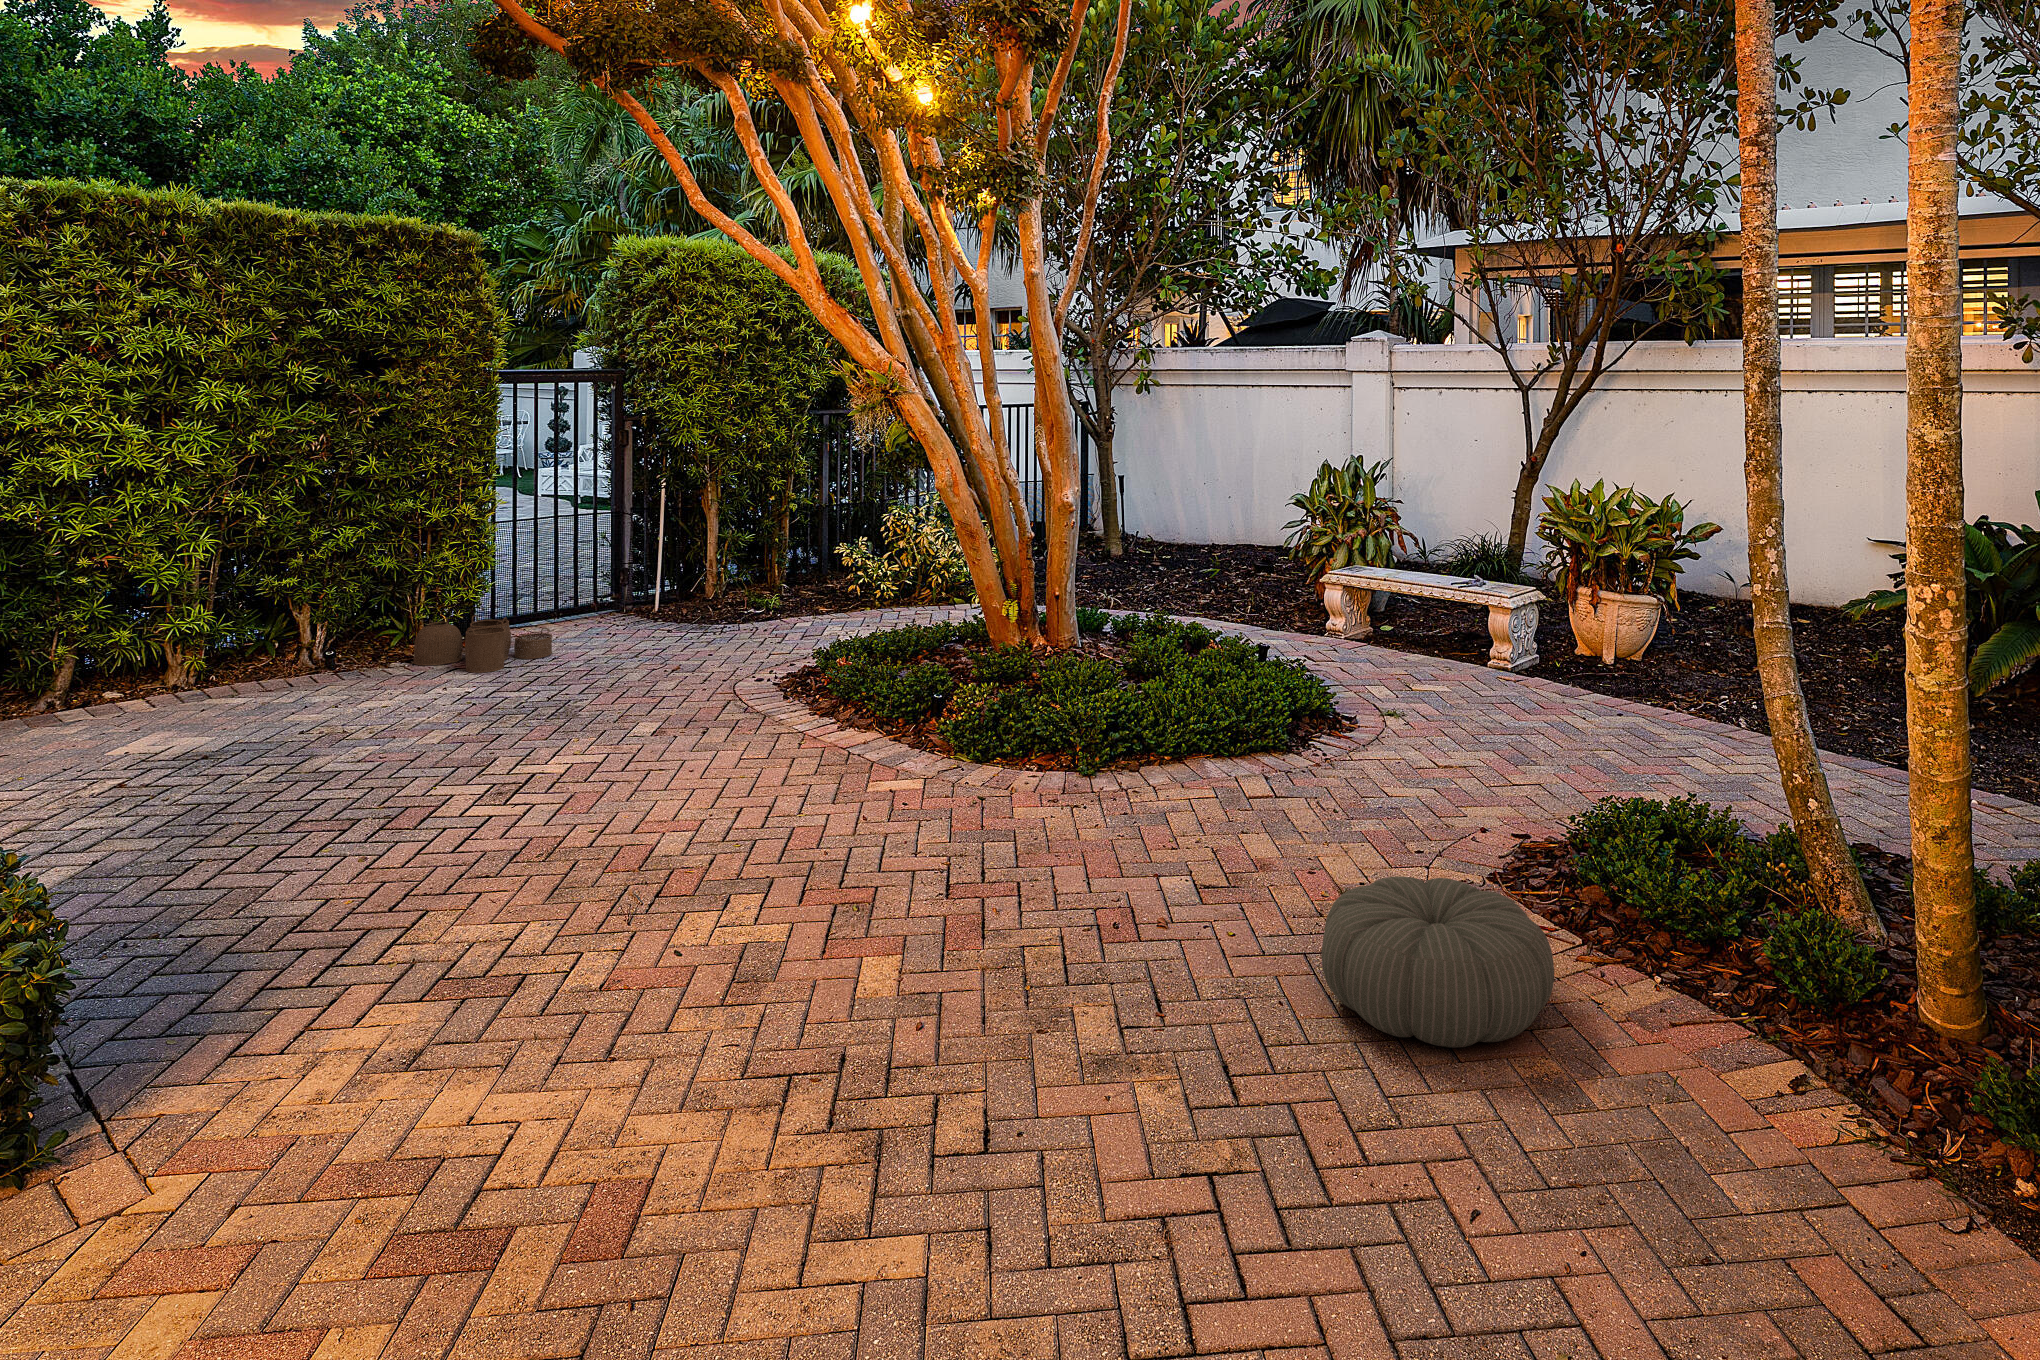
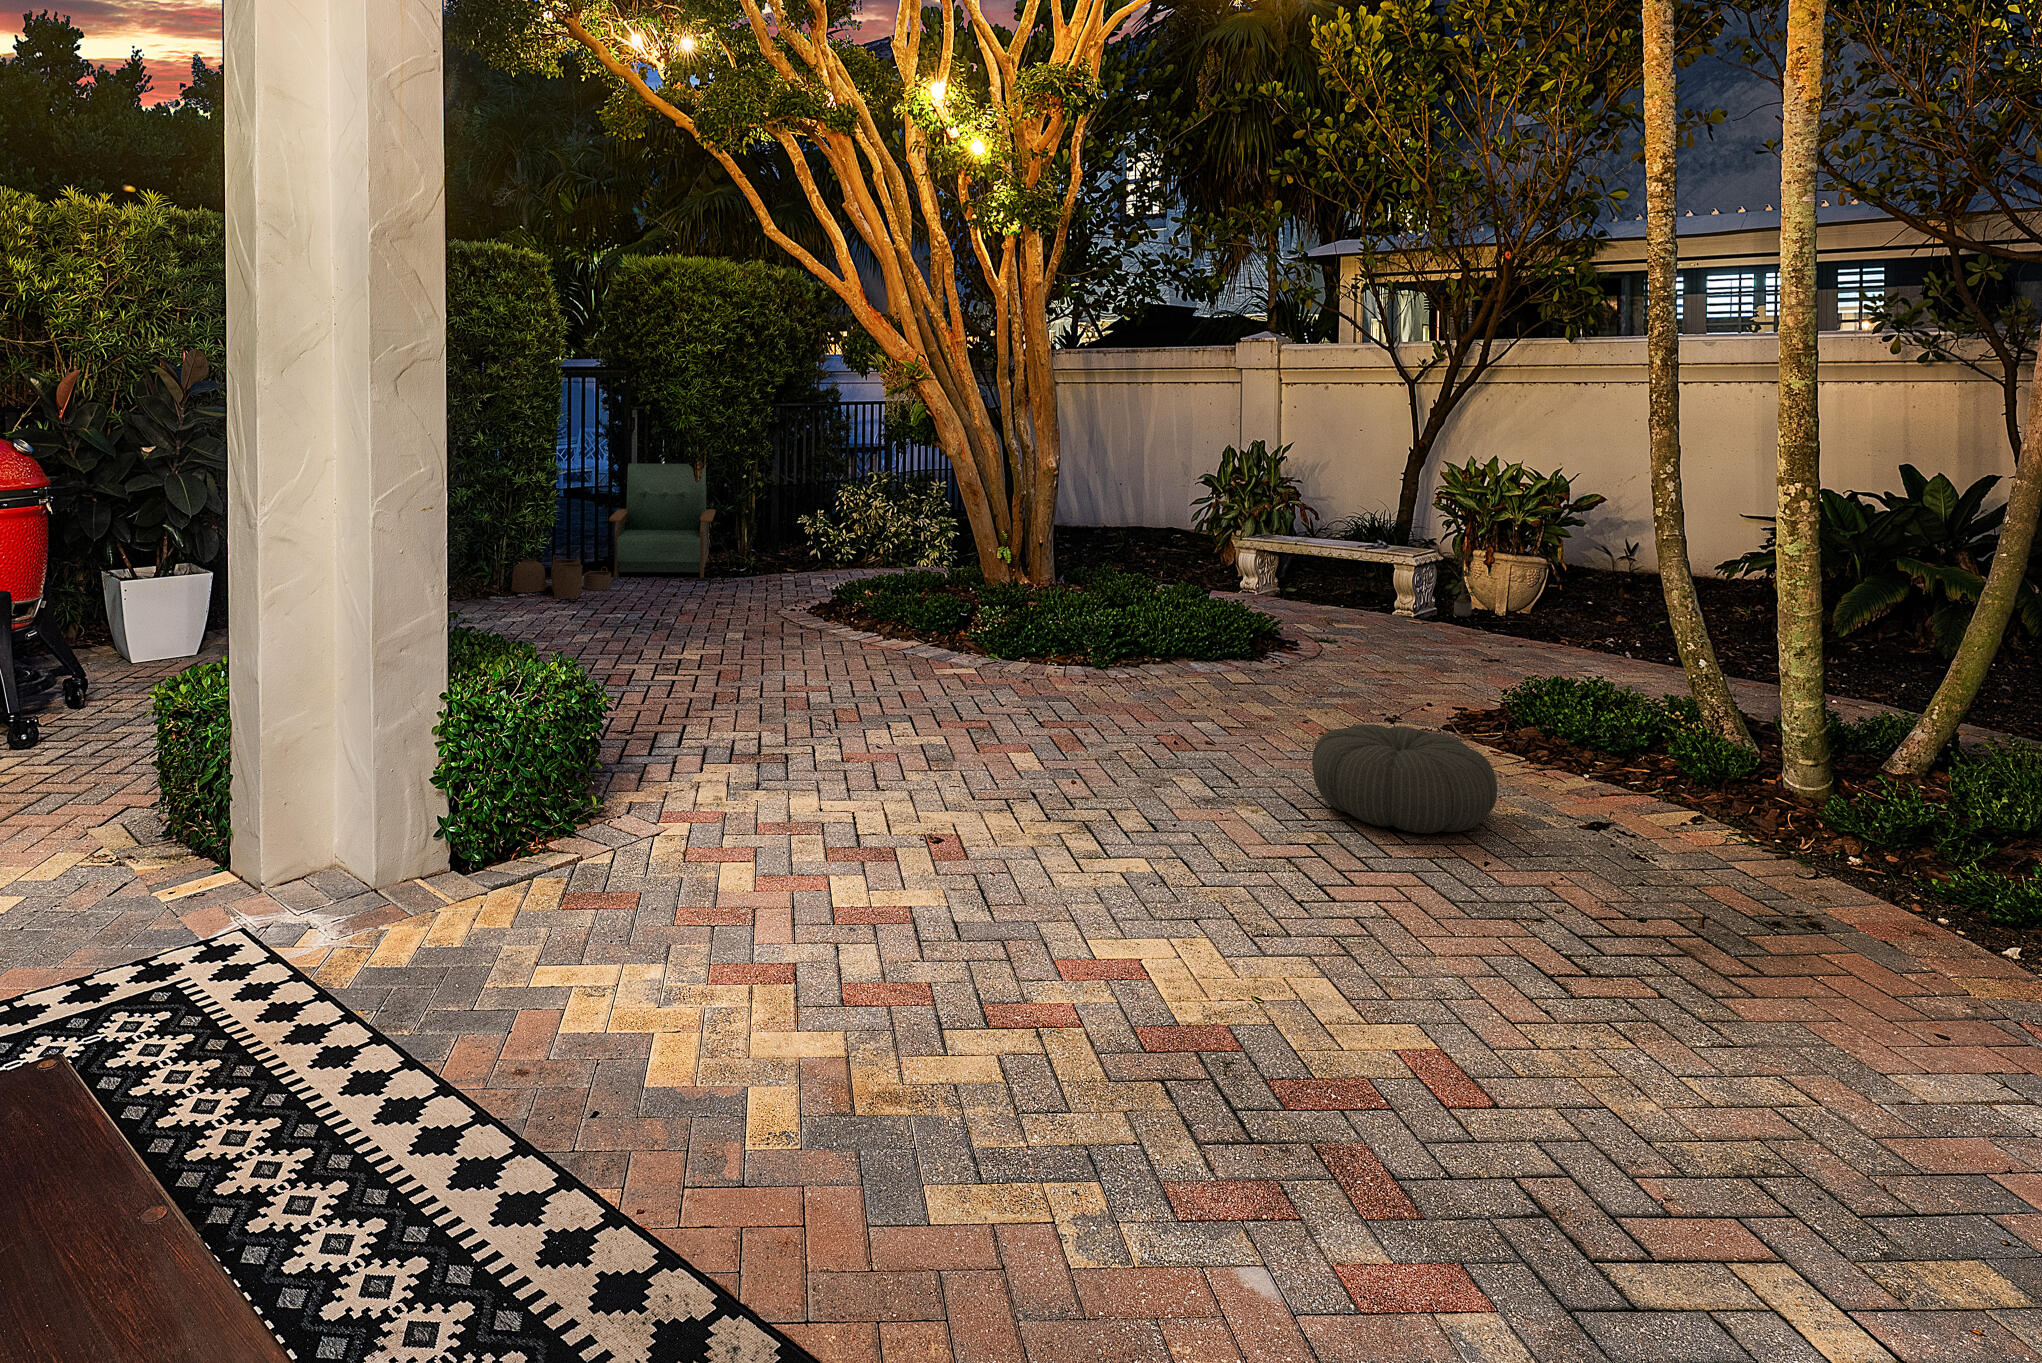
armchair: none [563,491,713,638] -> present [609,464,716,578]
potted plant: none [1551,588,1585,667] -> present [1445,550,1474,617]

